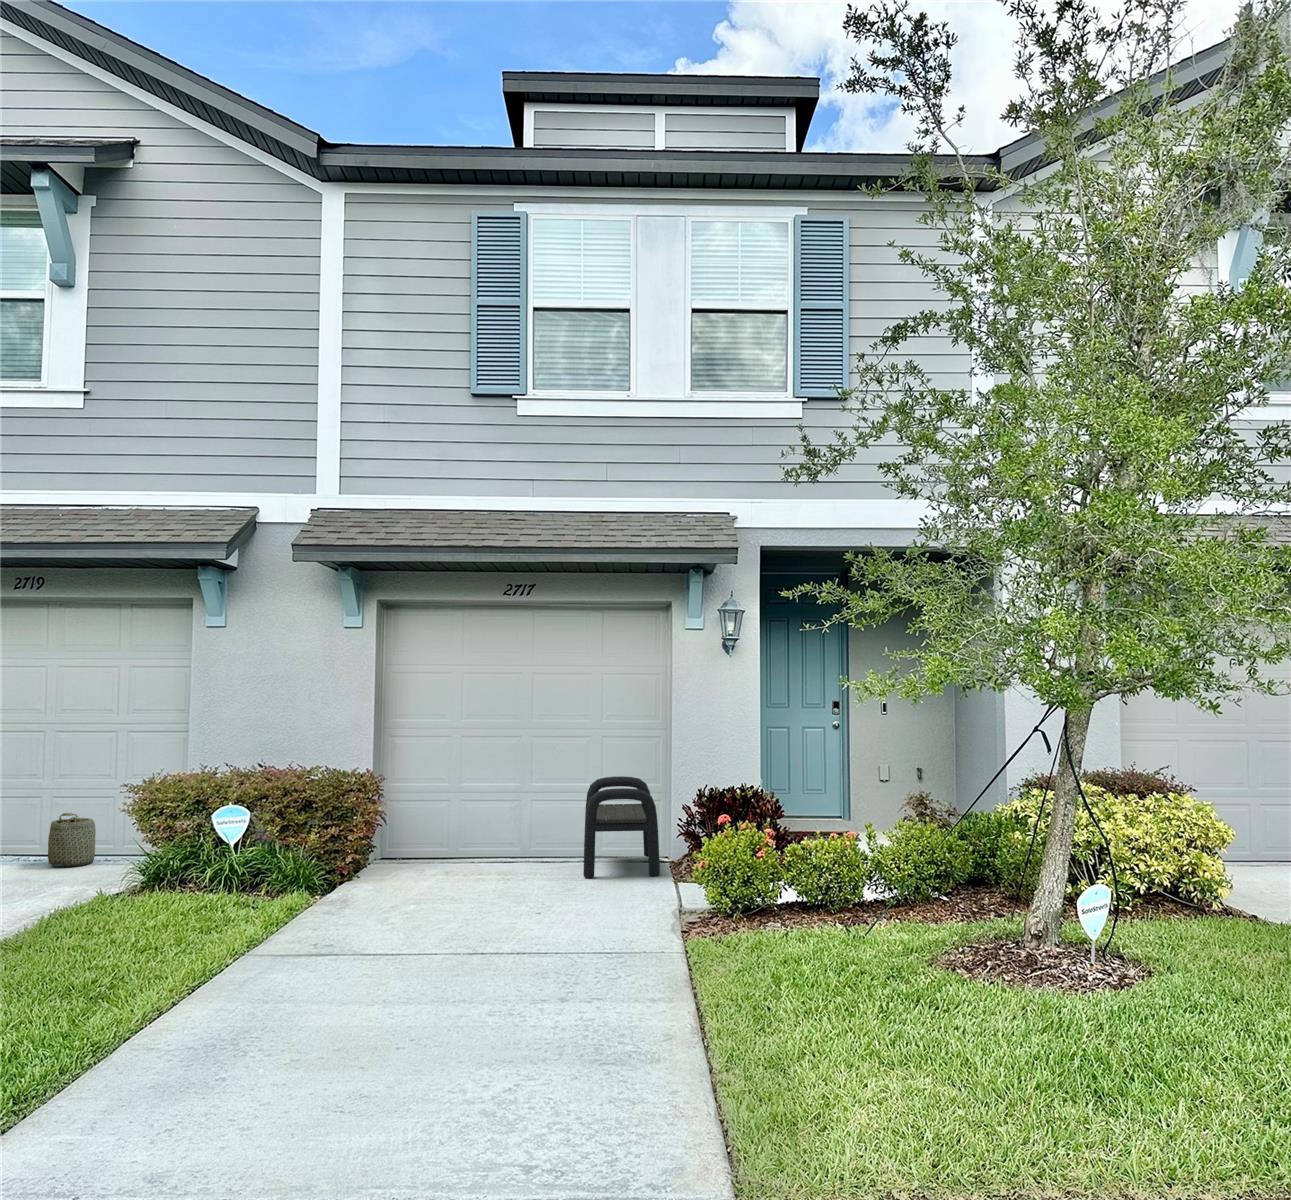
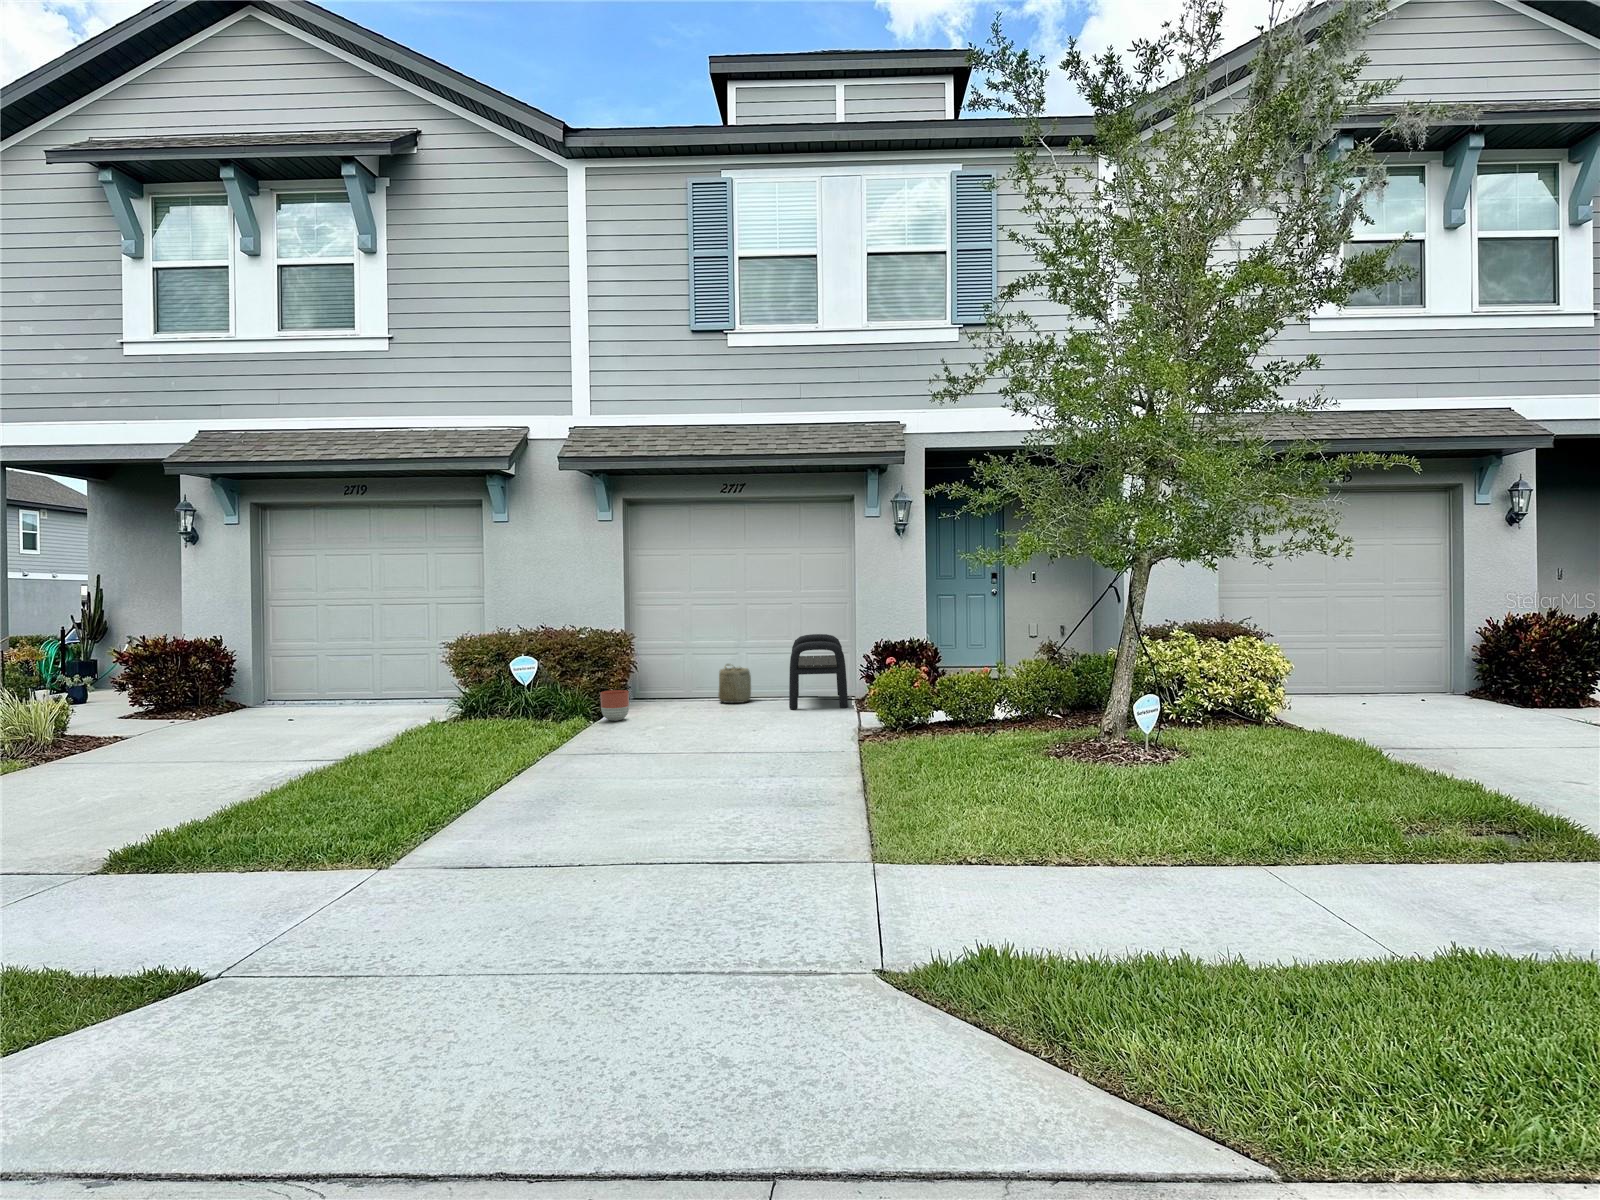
basket: present [48,813,96,866] -> present [718,664,751,703]
planter: none [333,850,371,893] -> present [600,690,629,721]

